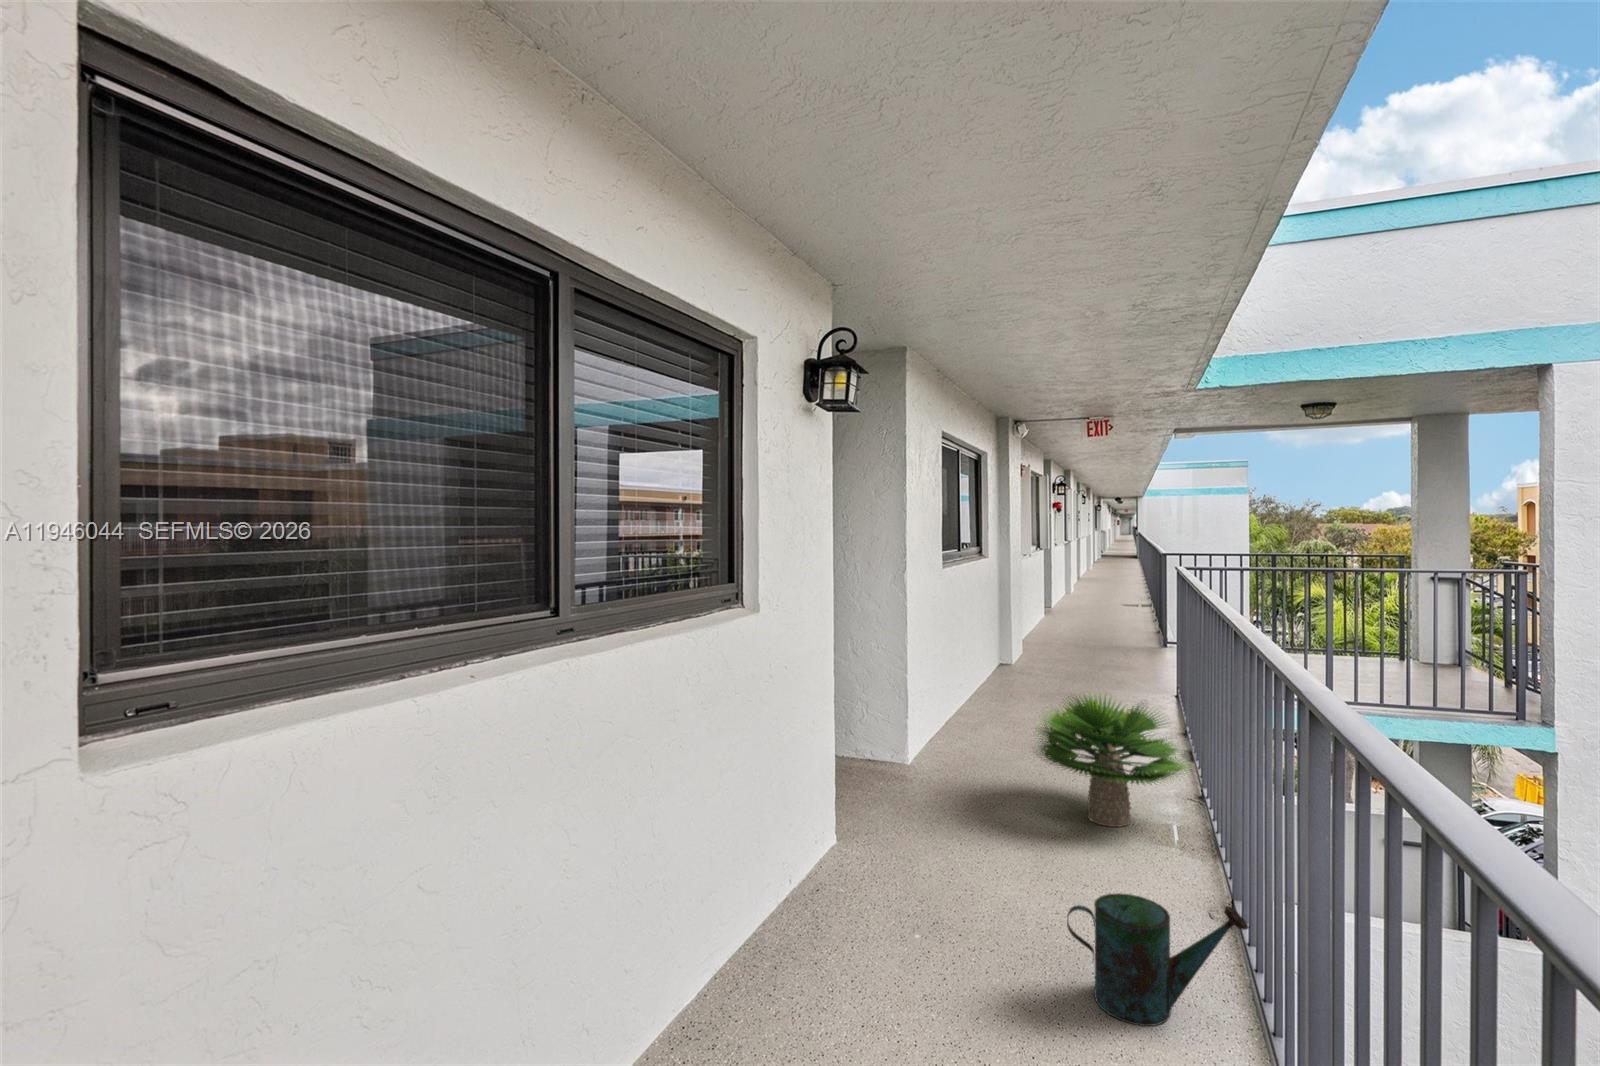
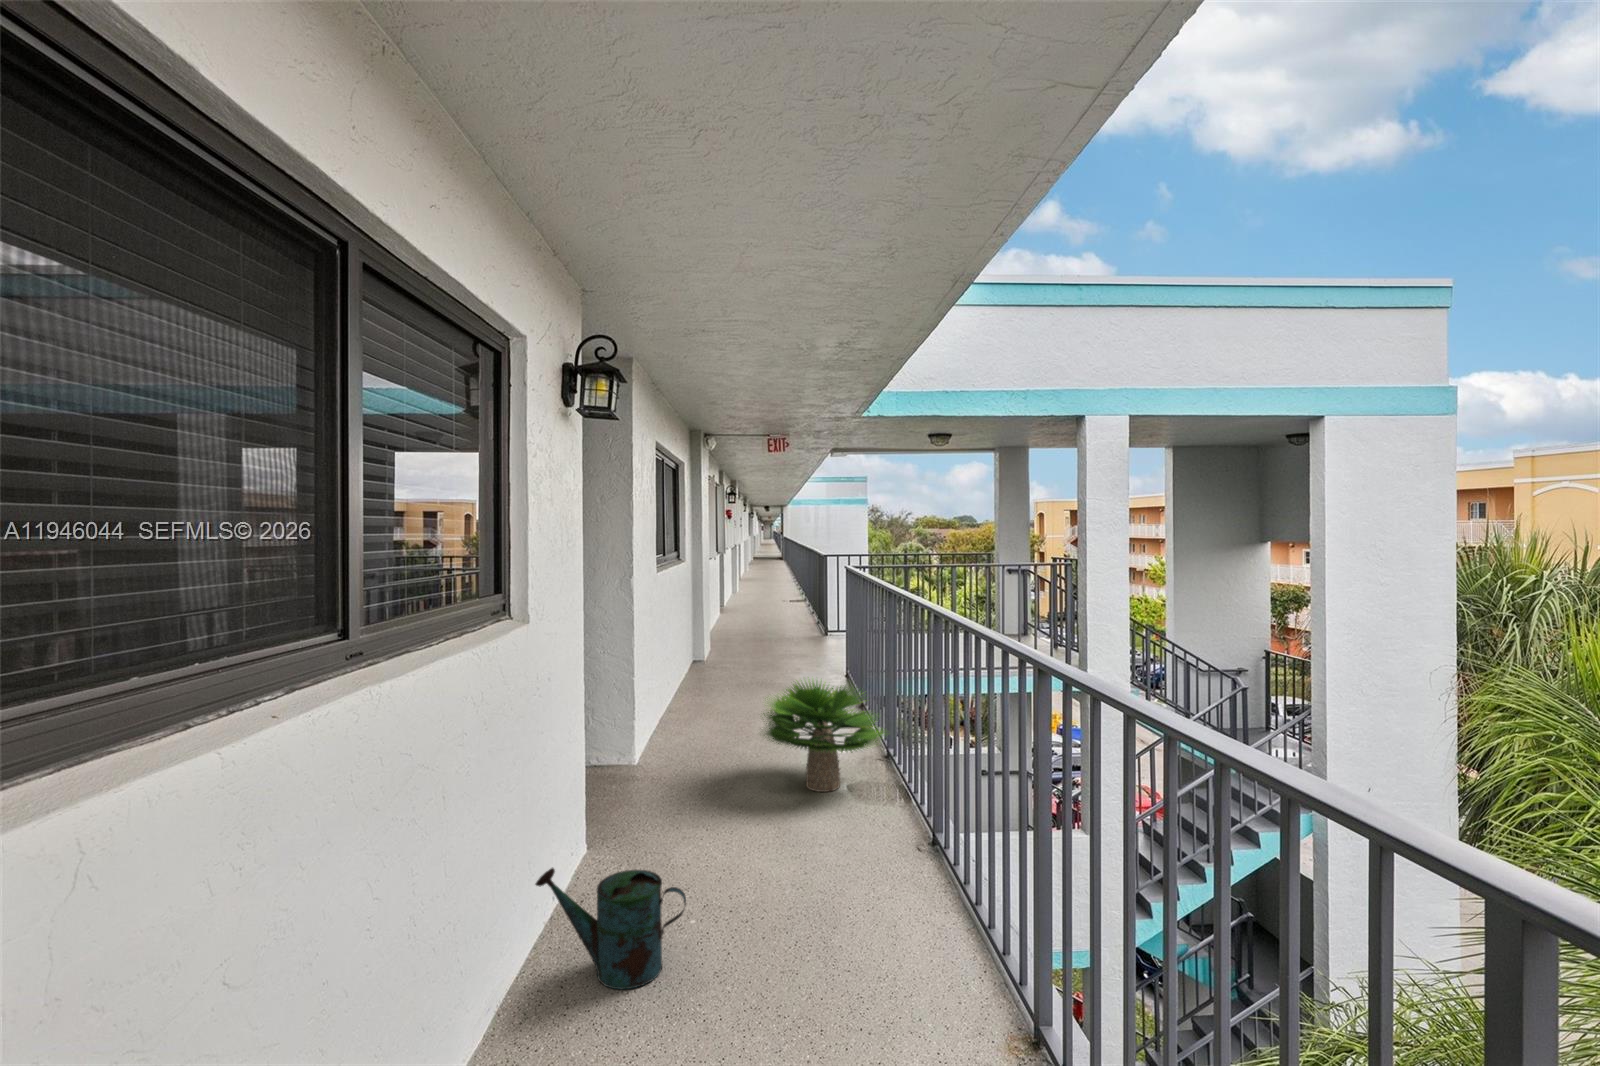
watering can: present [1067,893,1249,1026] -> present [535,868,686,989]

